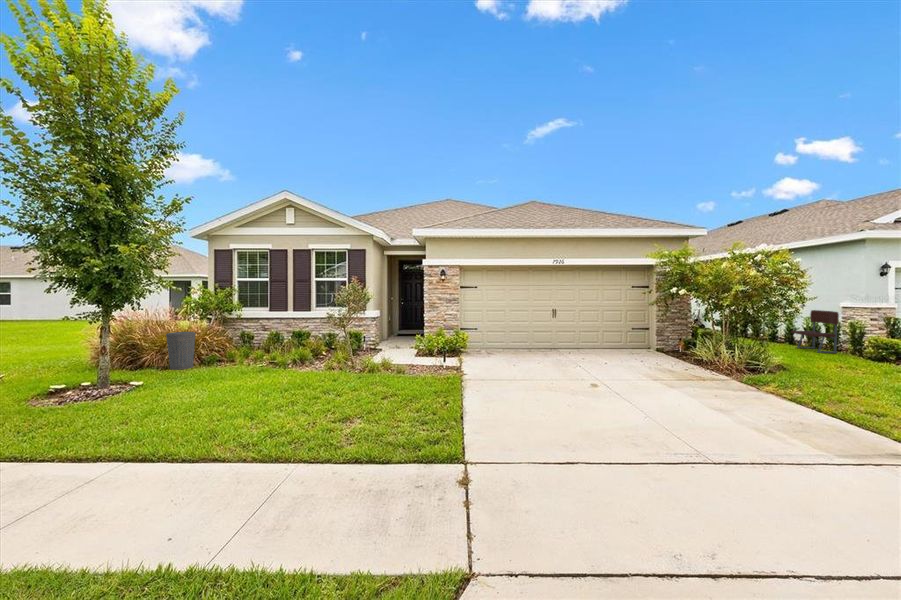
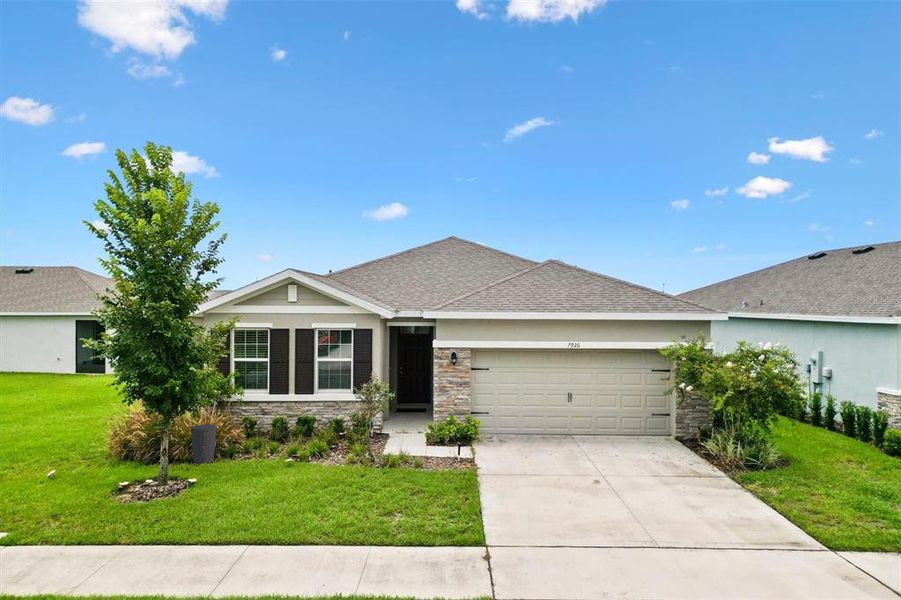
bench: present [791,310,839,353] -> none [821,394,860,442]

